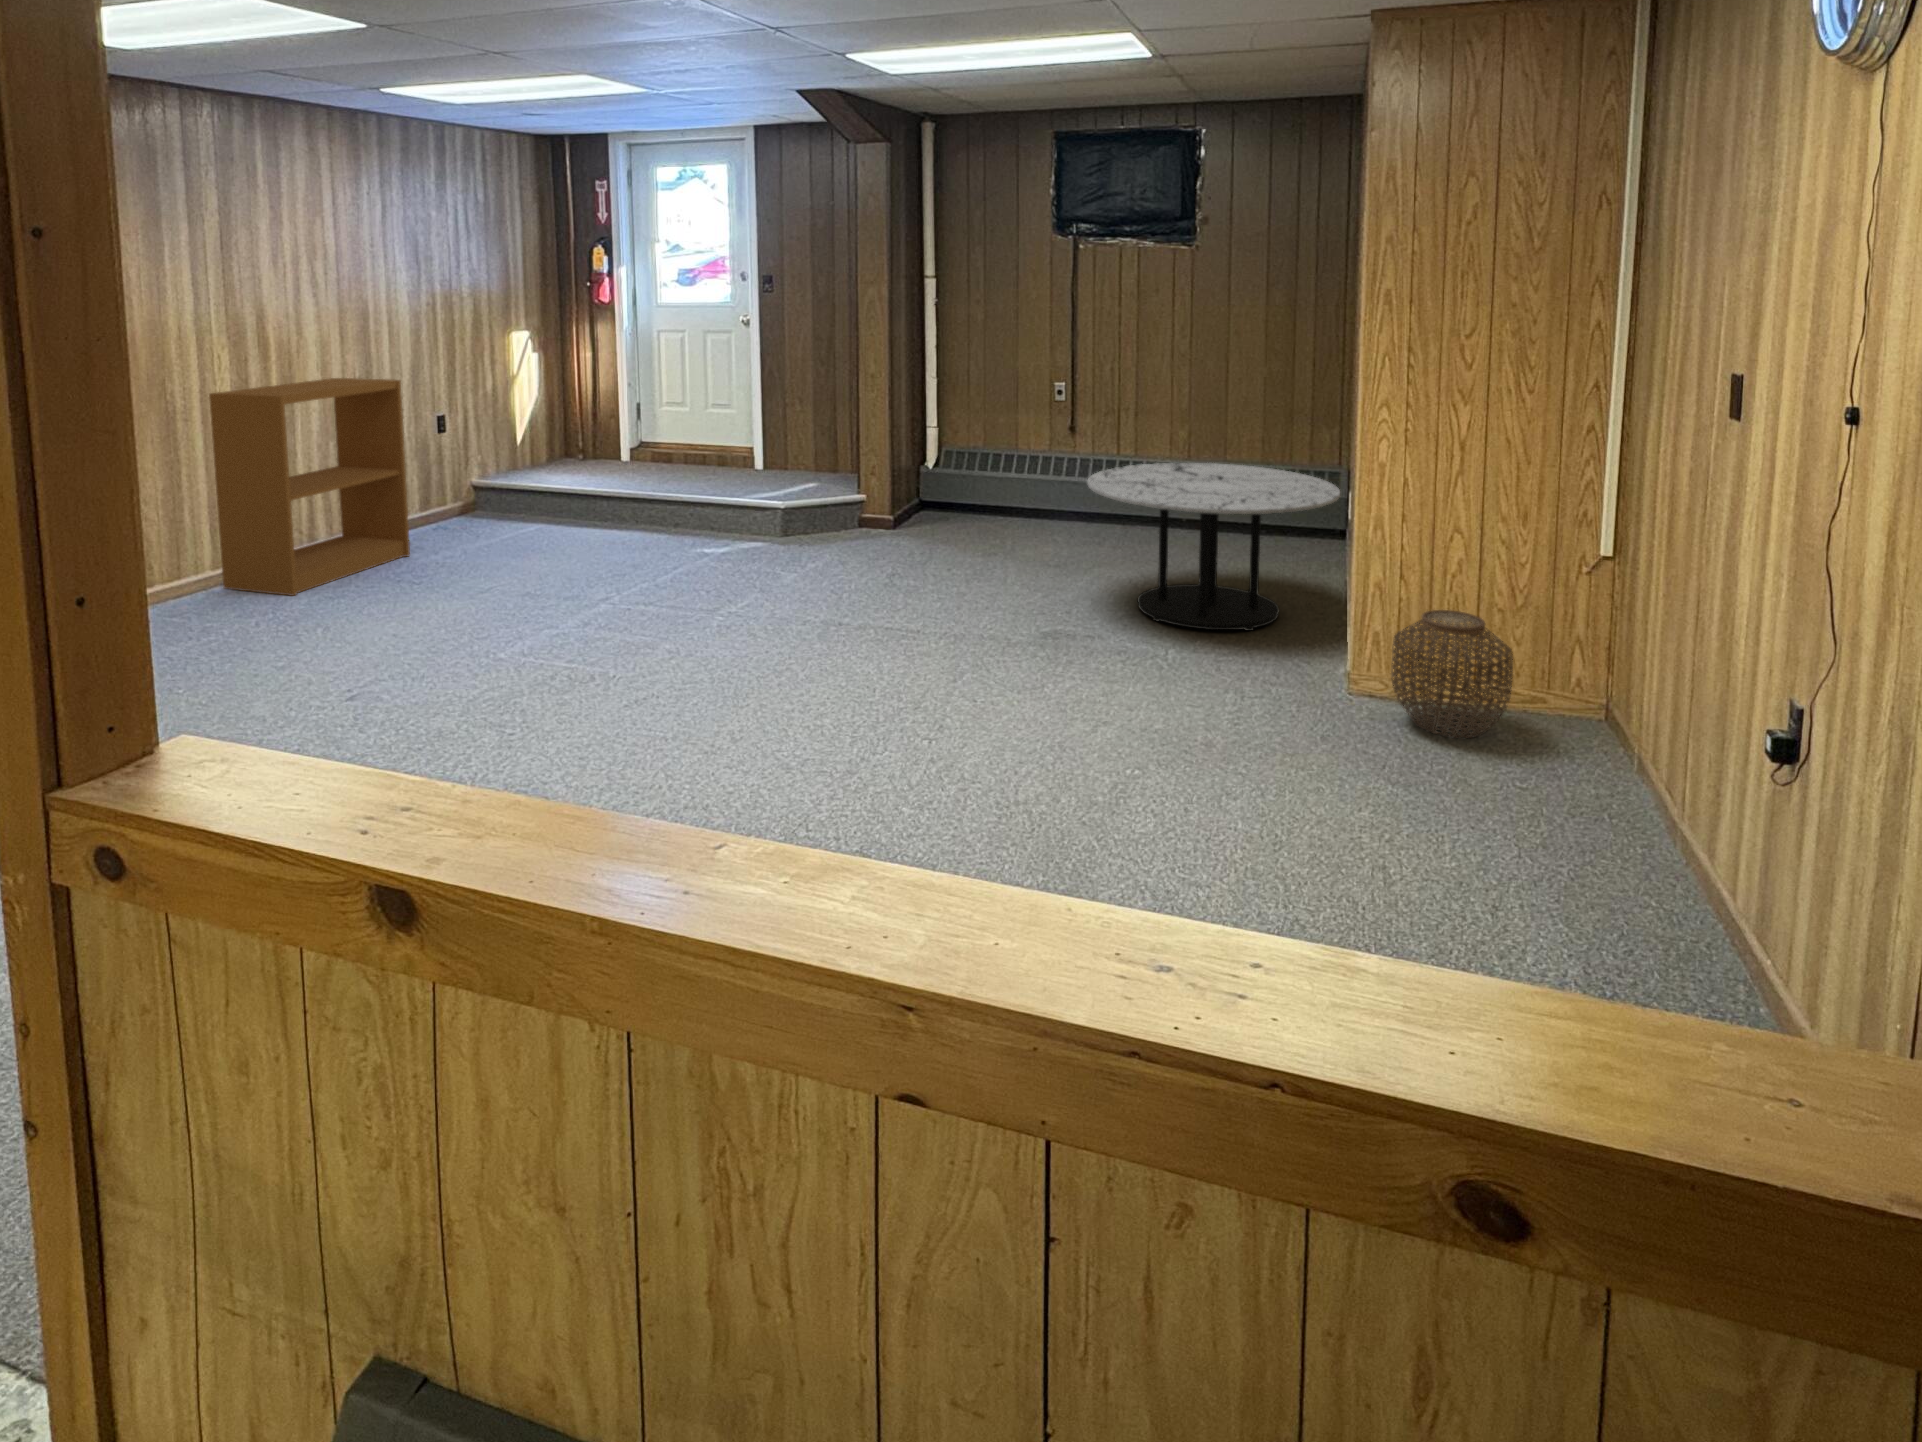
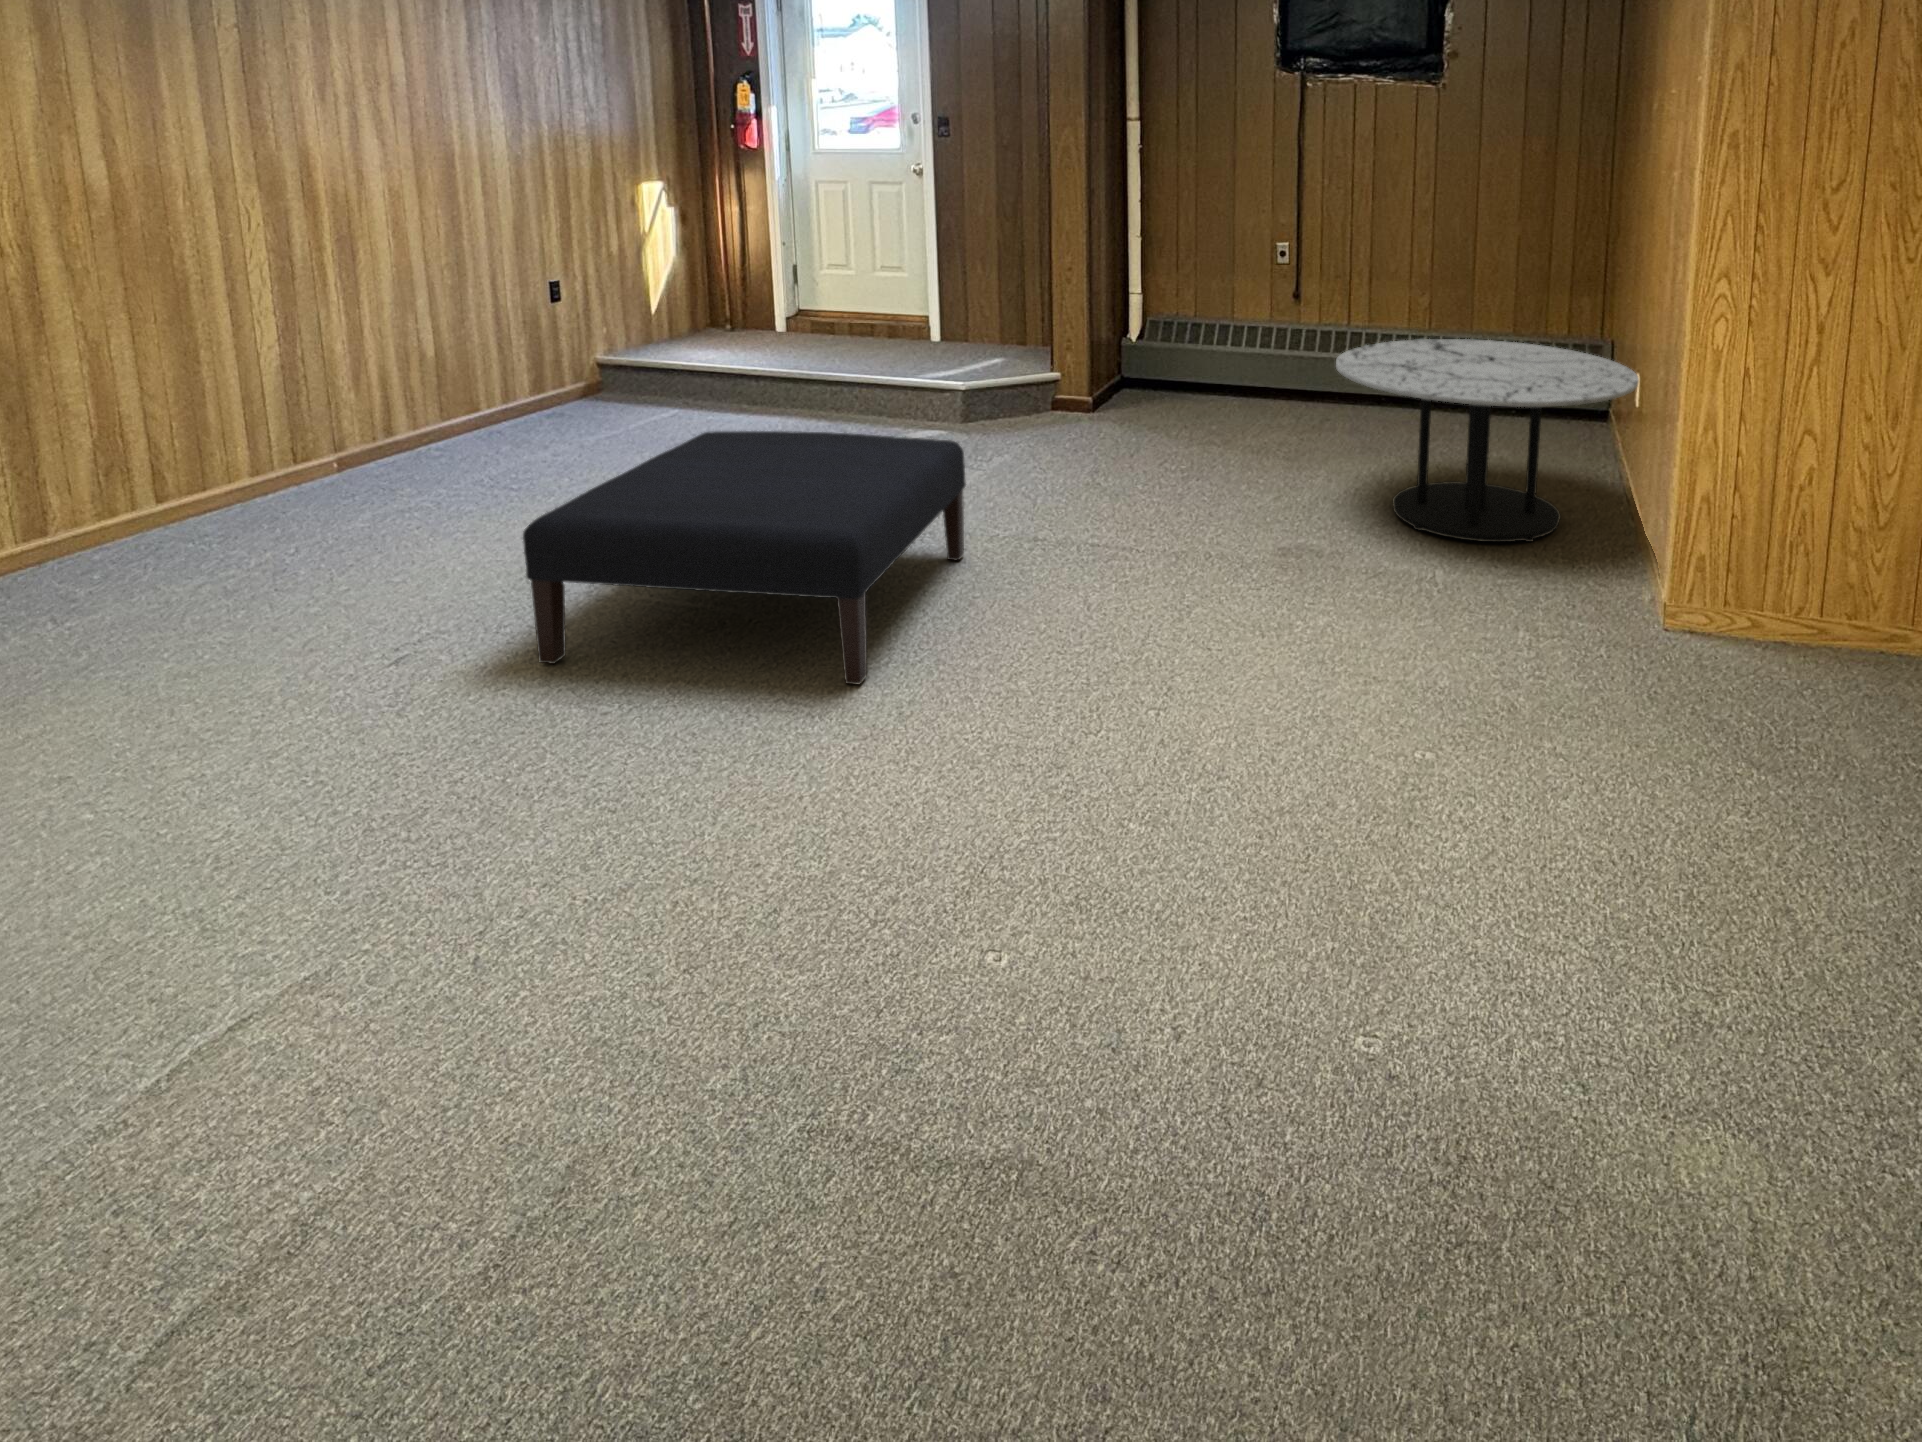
bookshelf: present [209,378,410,596] -> none [233,237,513,510]
ottoman: none [445,531,780,720] -> present [523,431,966,685]
woven basket: present [1391,610,1513,738] -> none [1730,530,1888,690]

